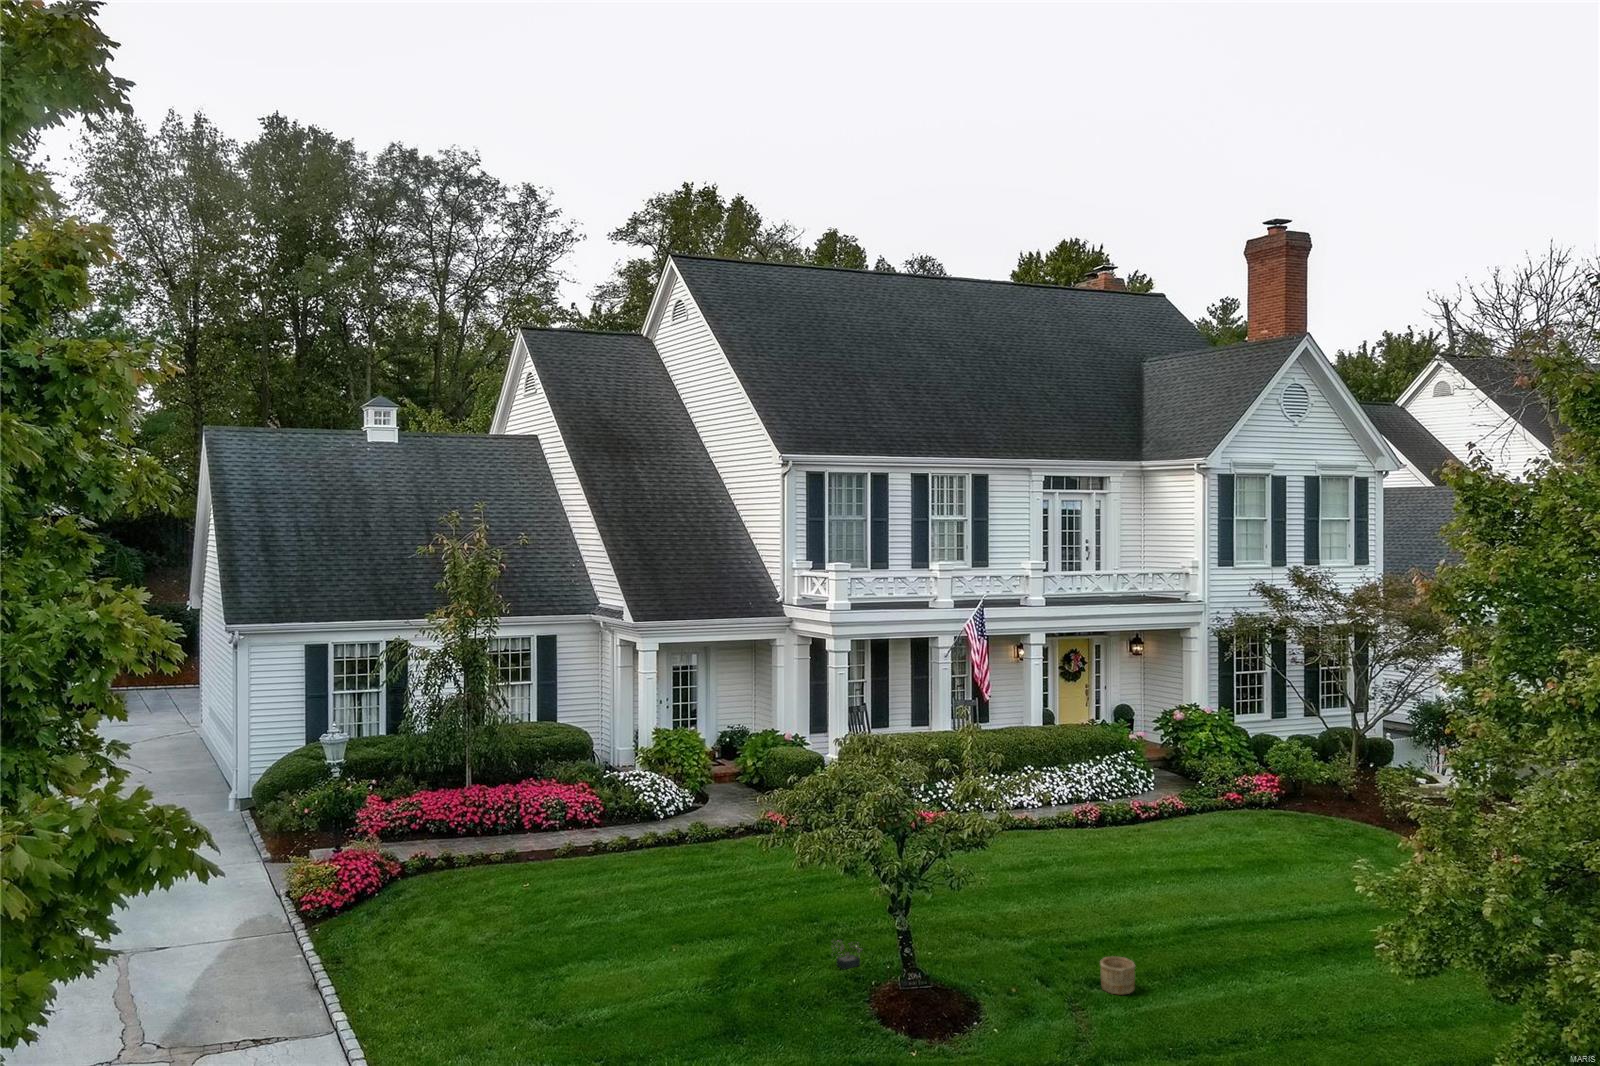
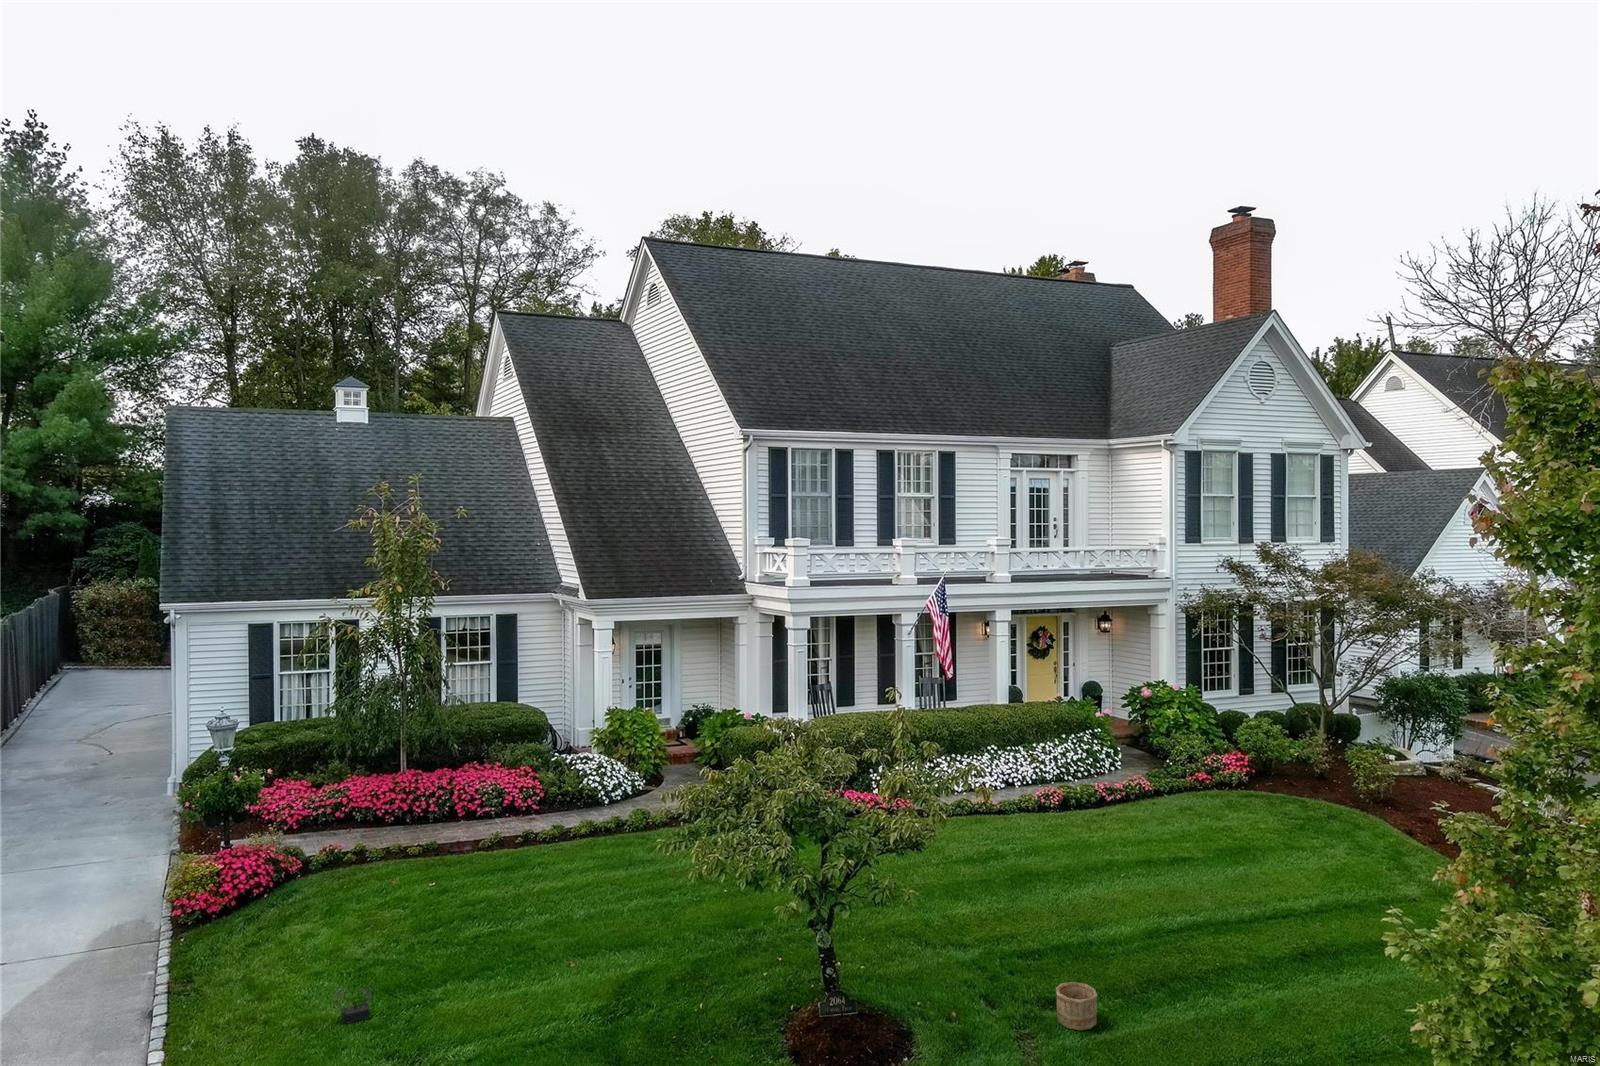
decorative plant: present [835,940,860,970] -> present [334,988,371,1024]

